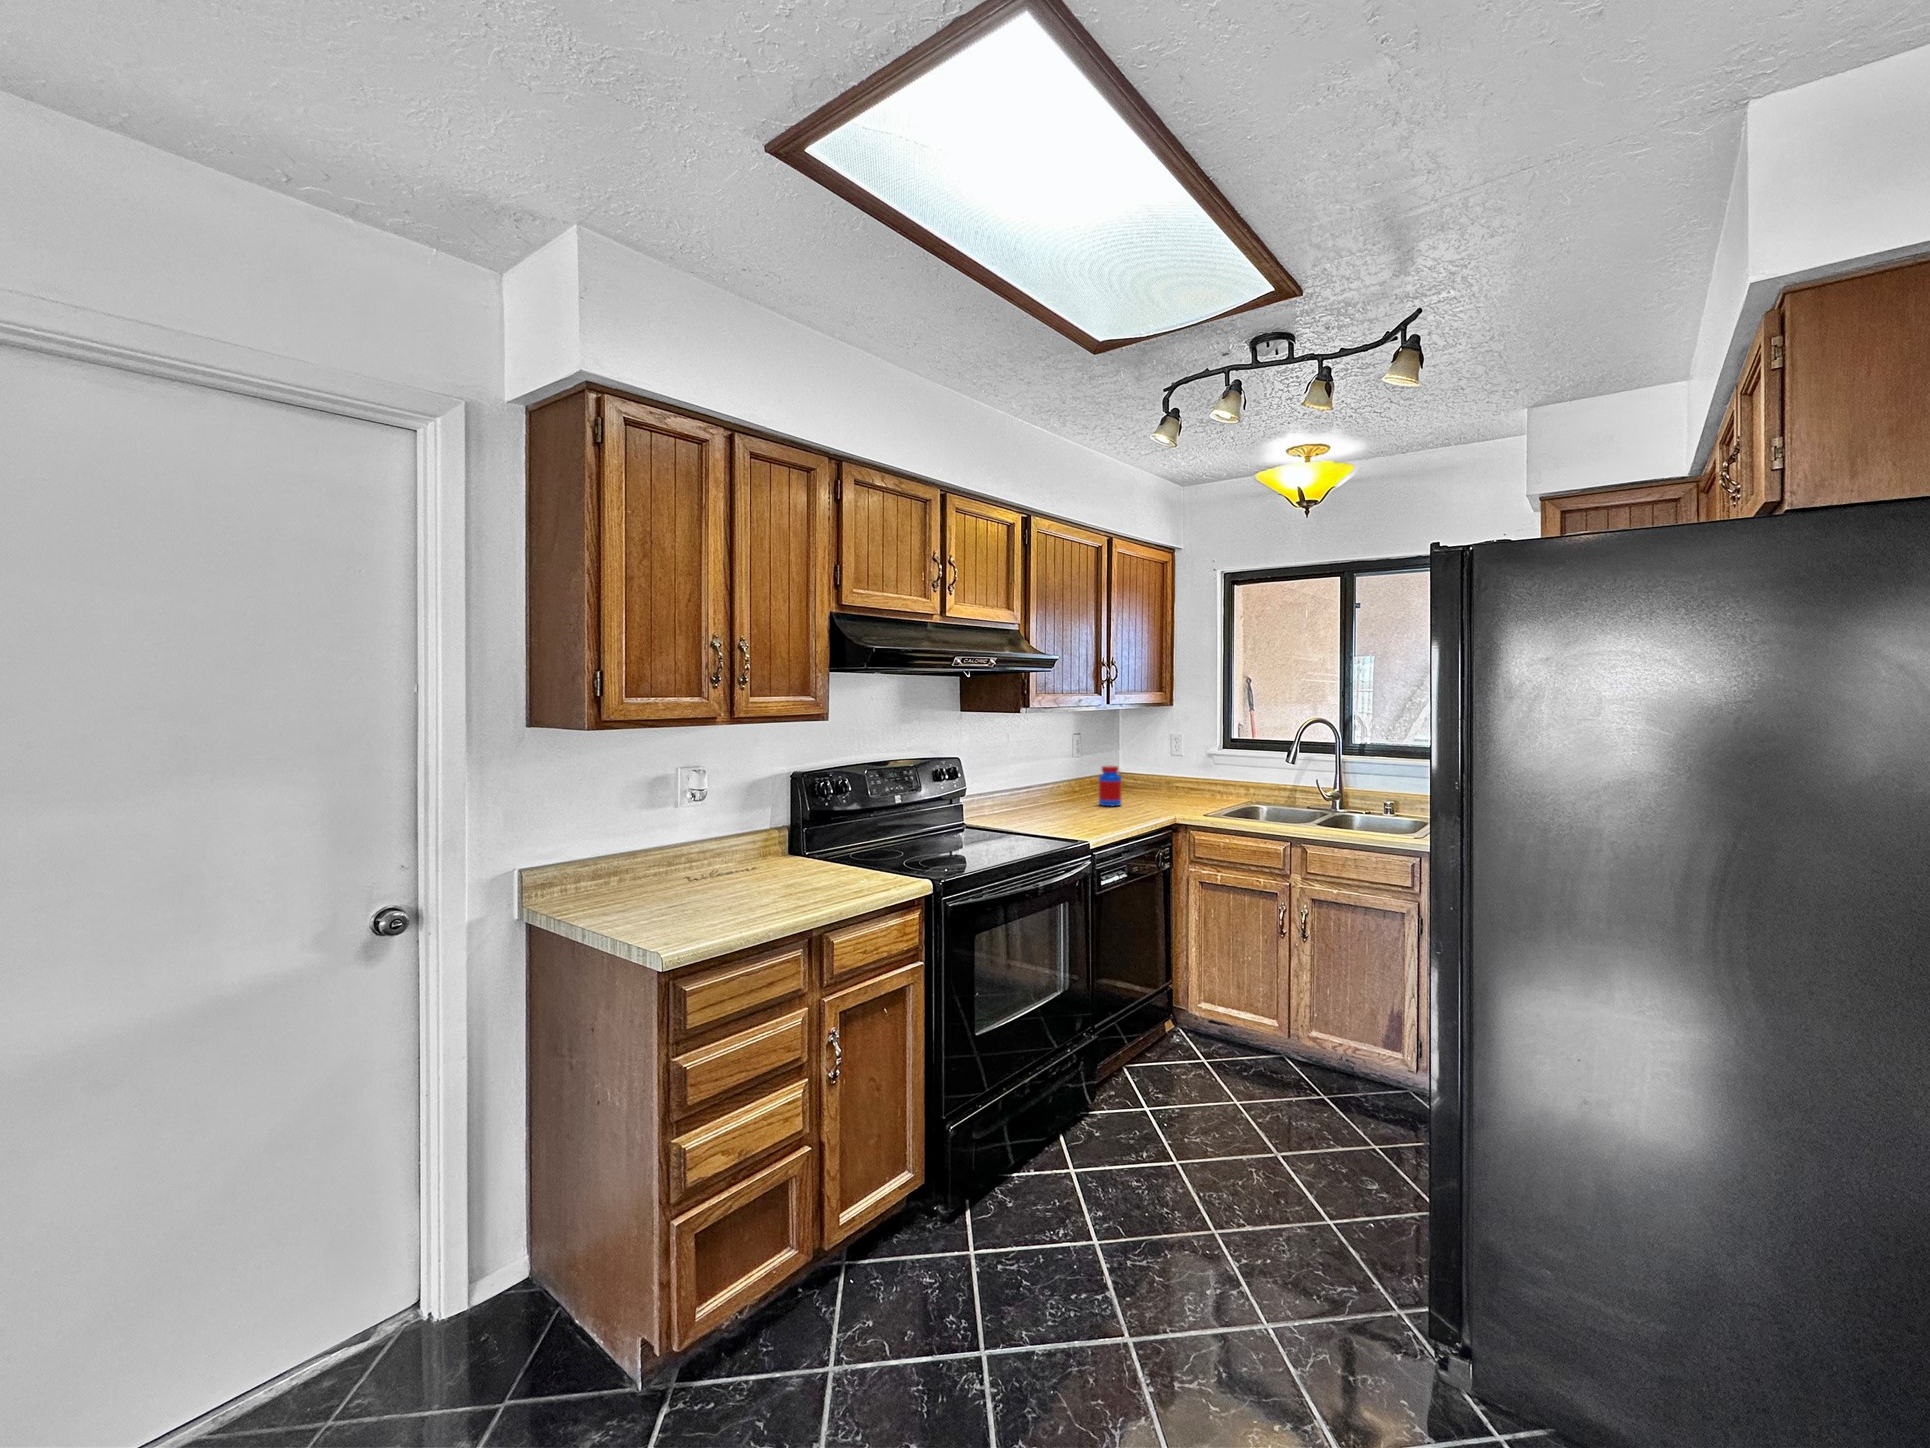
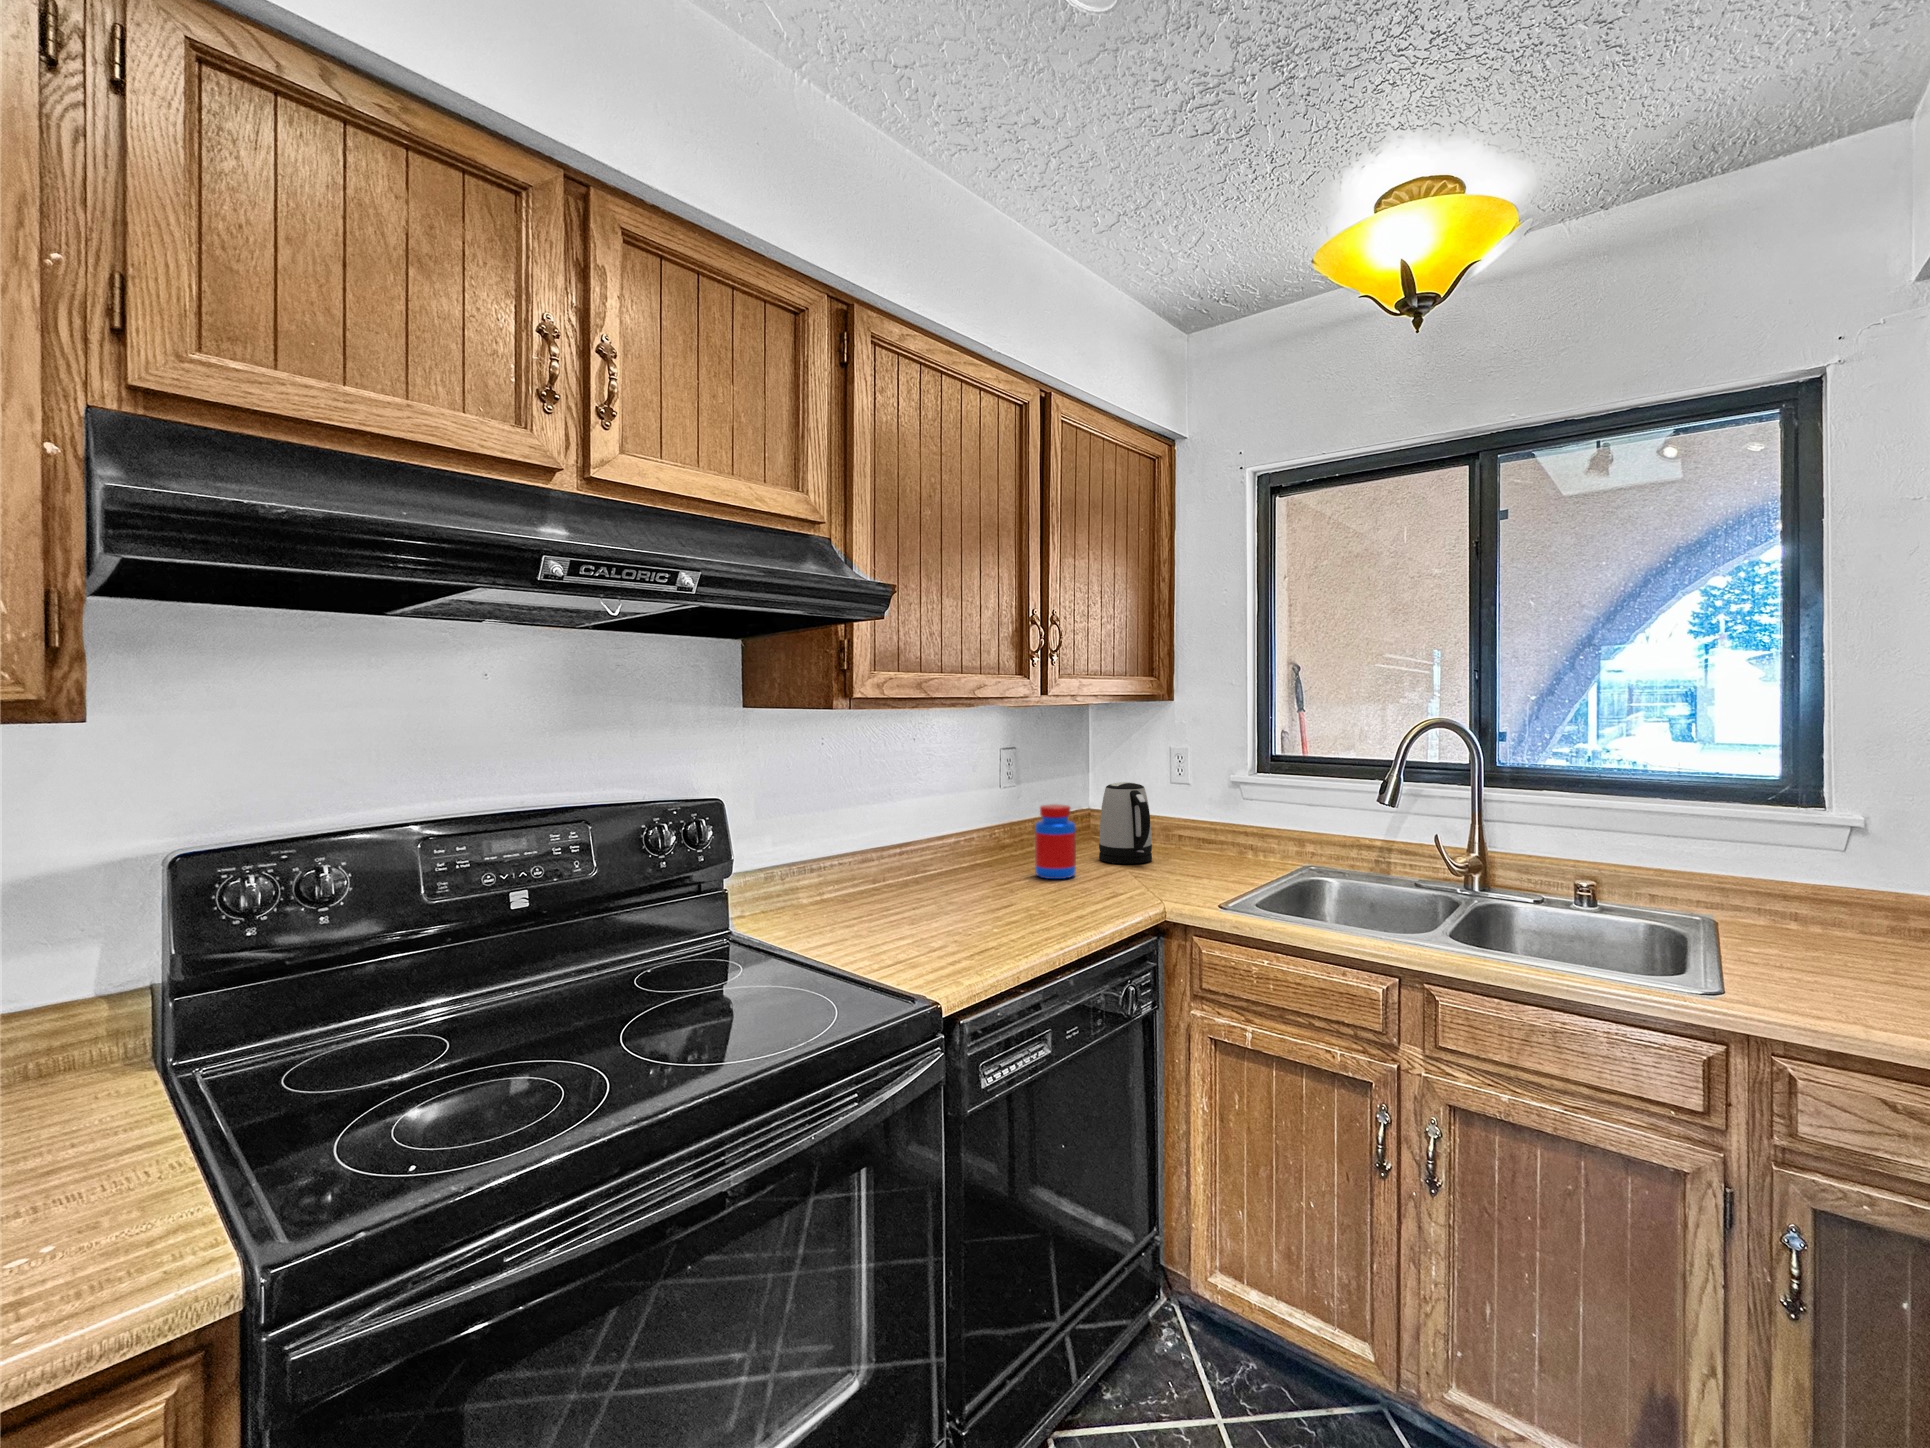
kettle: none [1130,754,1161,800] -> present [1099,782,1152,864]

